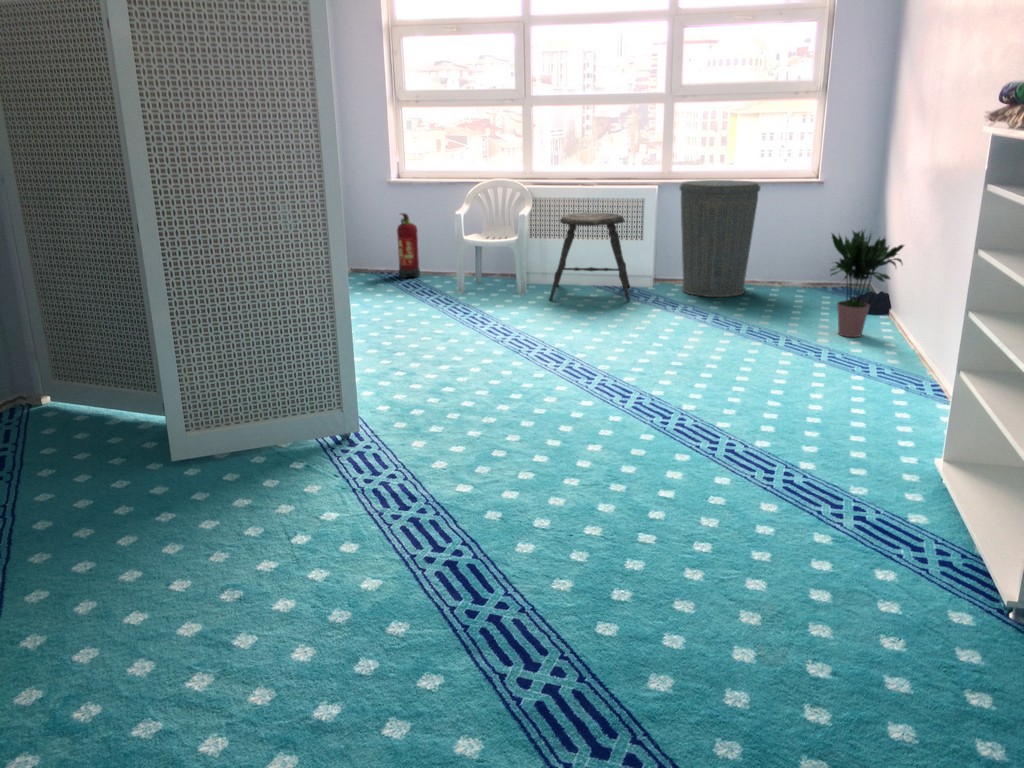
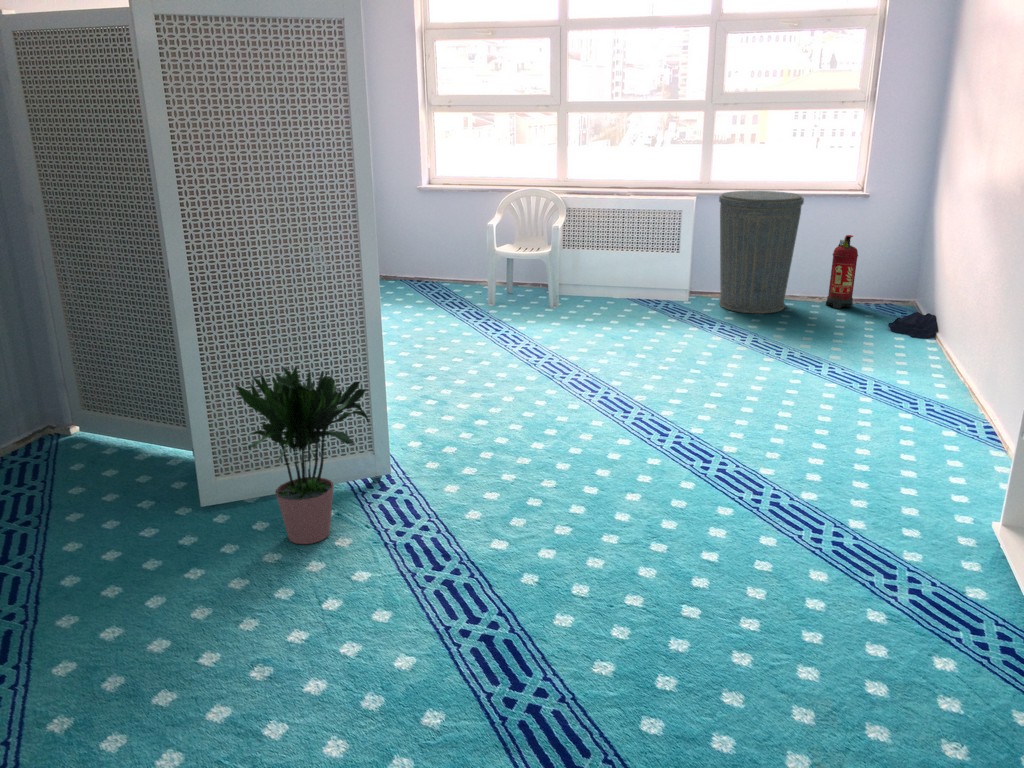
stool: present [549,212,630,301] -> none [582,223,666,317]
fire extinguisher: present [397,213,420,278] -> present [826,235,858,309]
potted plant: present [830,231,904,337] -> present [235,367,369,544]

